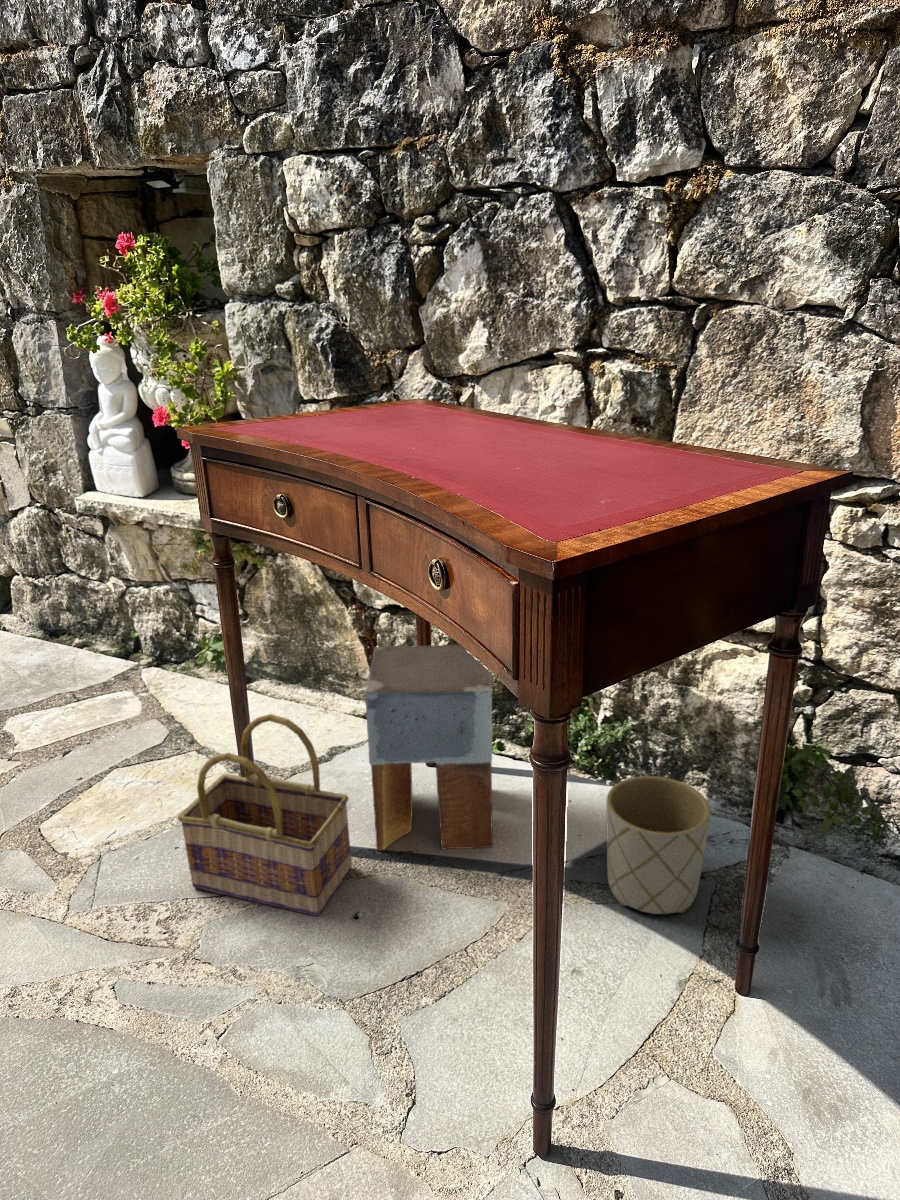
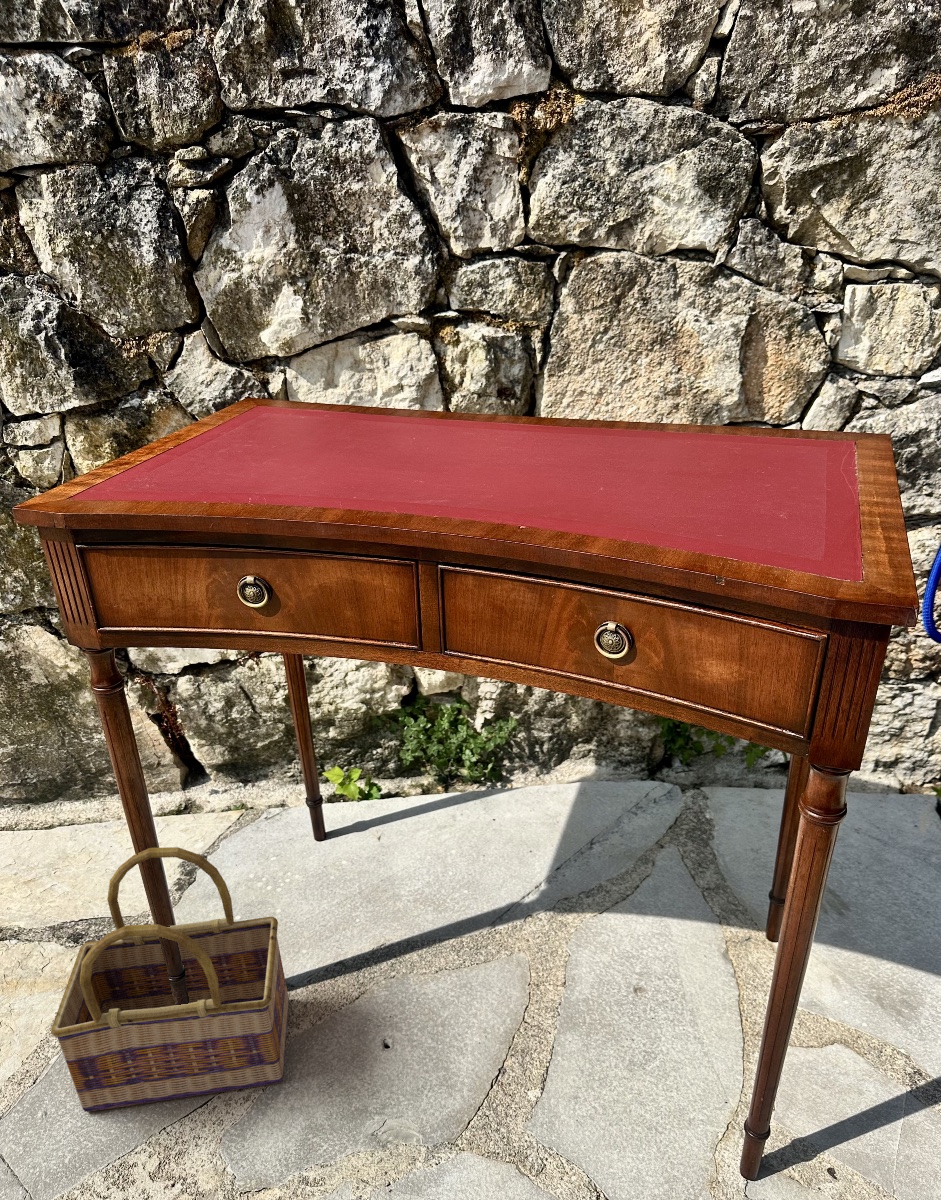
stool: present [366,645,493,851] -> none [241,679,439,965]
planter: present [606,776,711,914] -> none [572,779,685,931]

